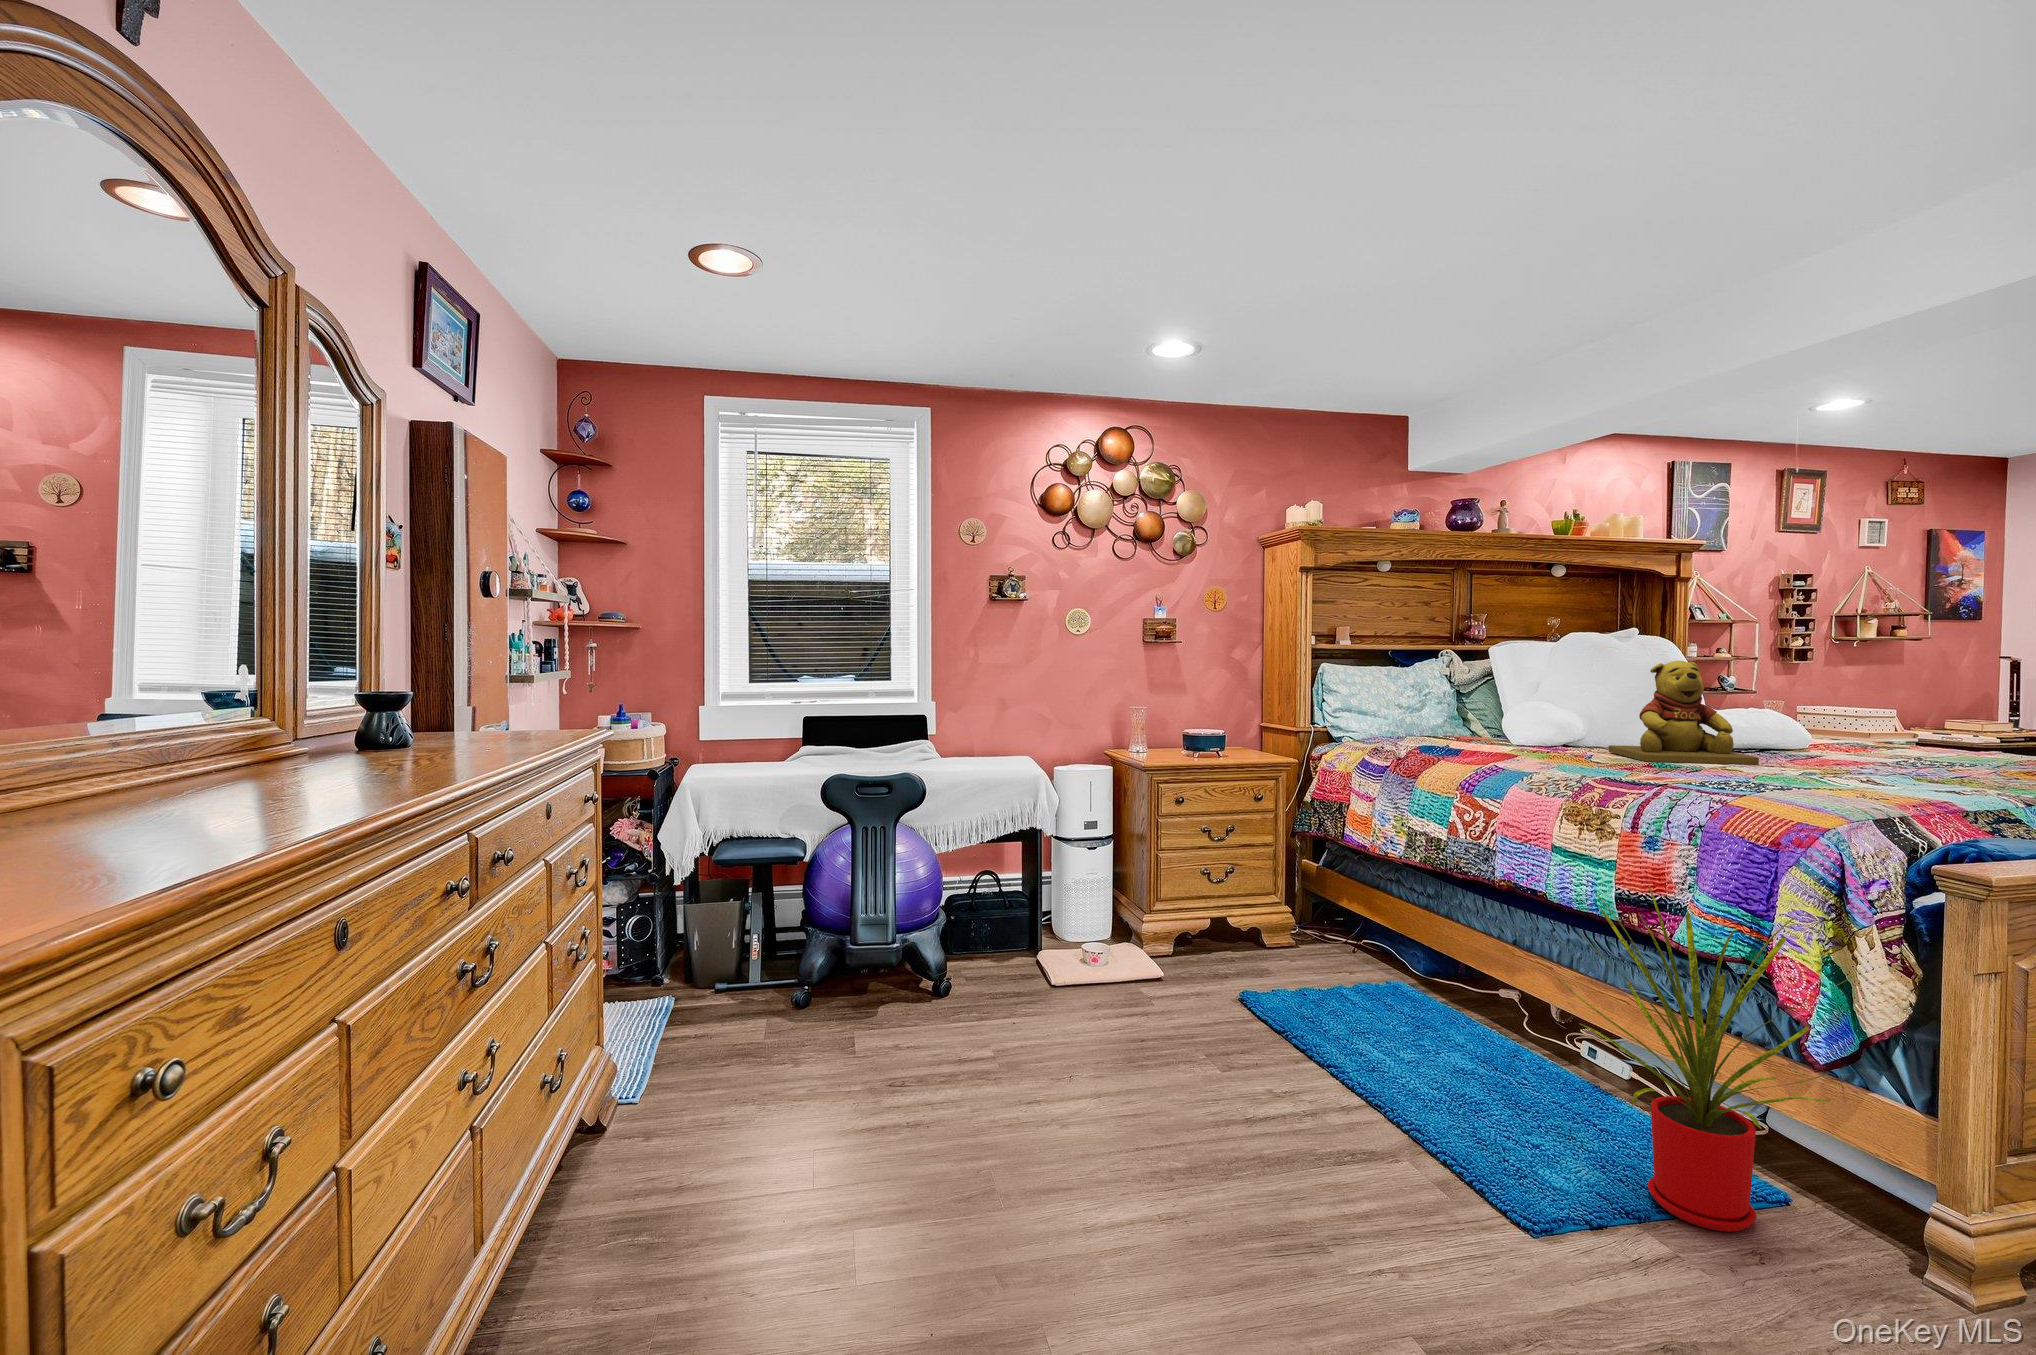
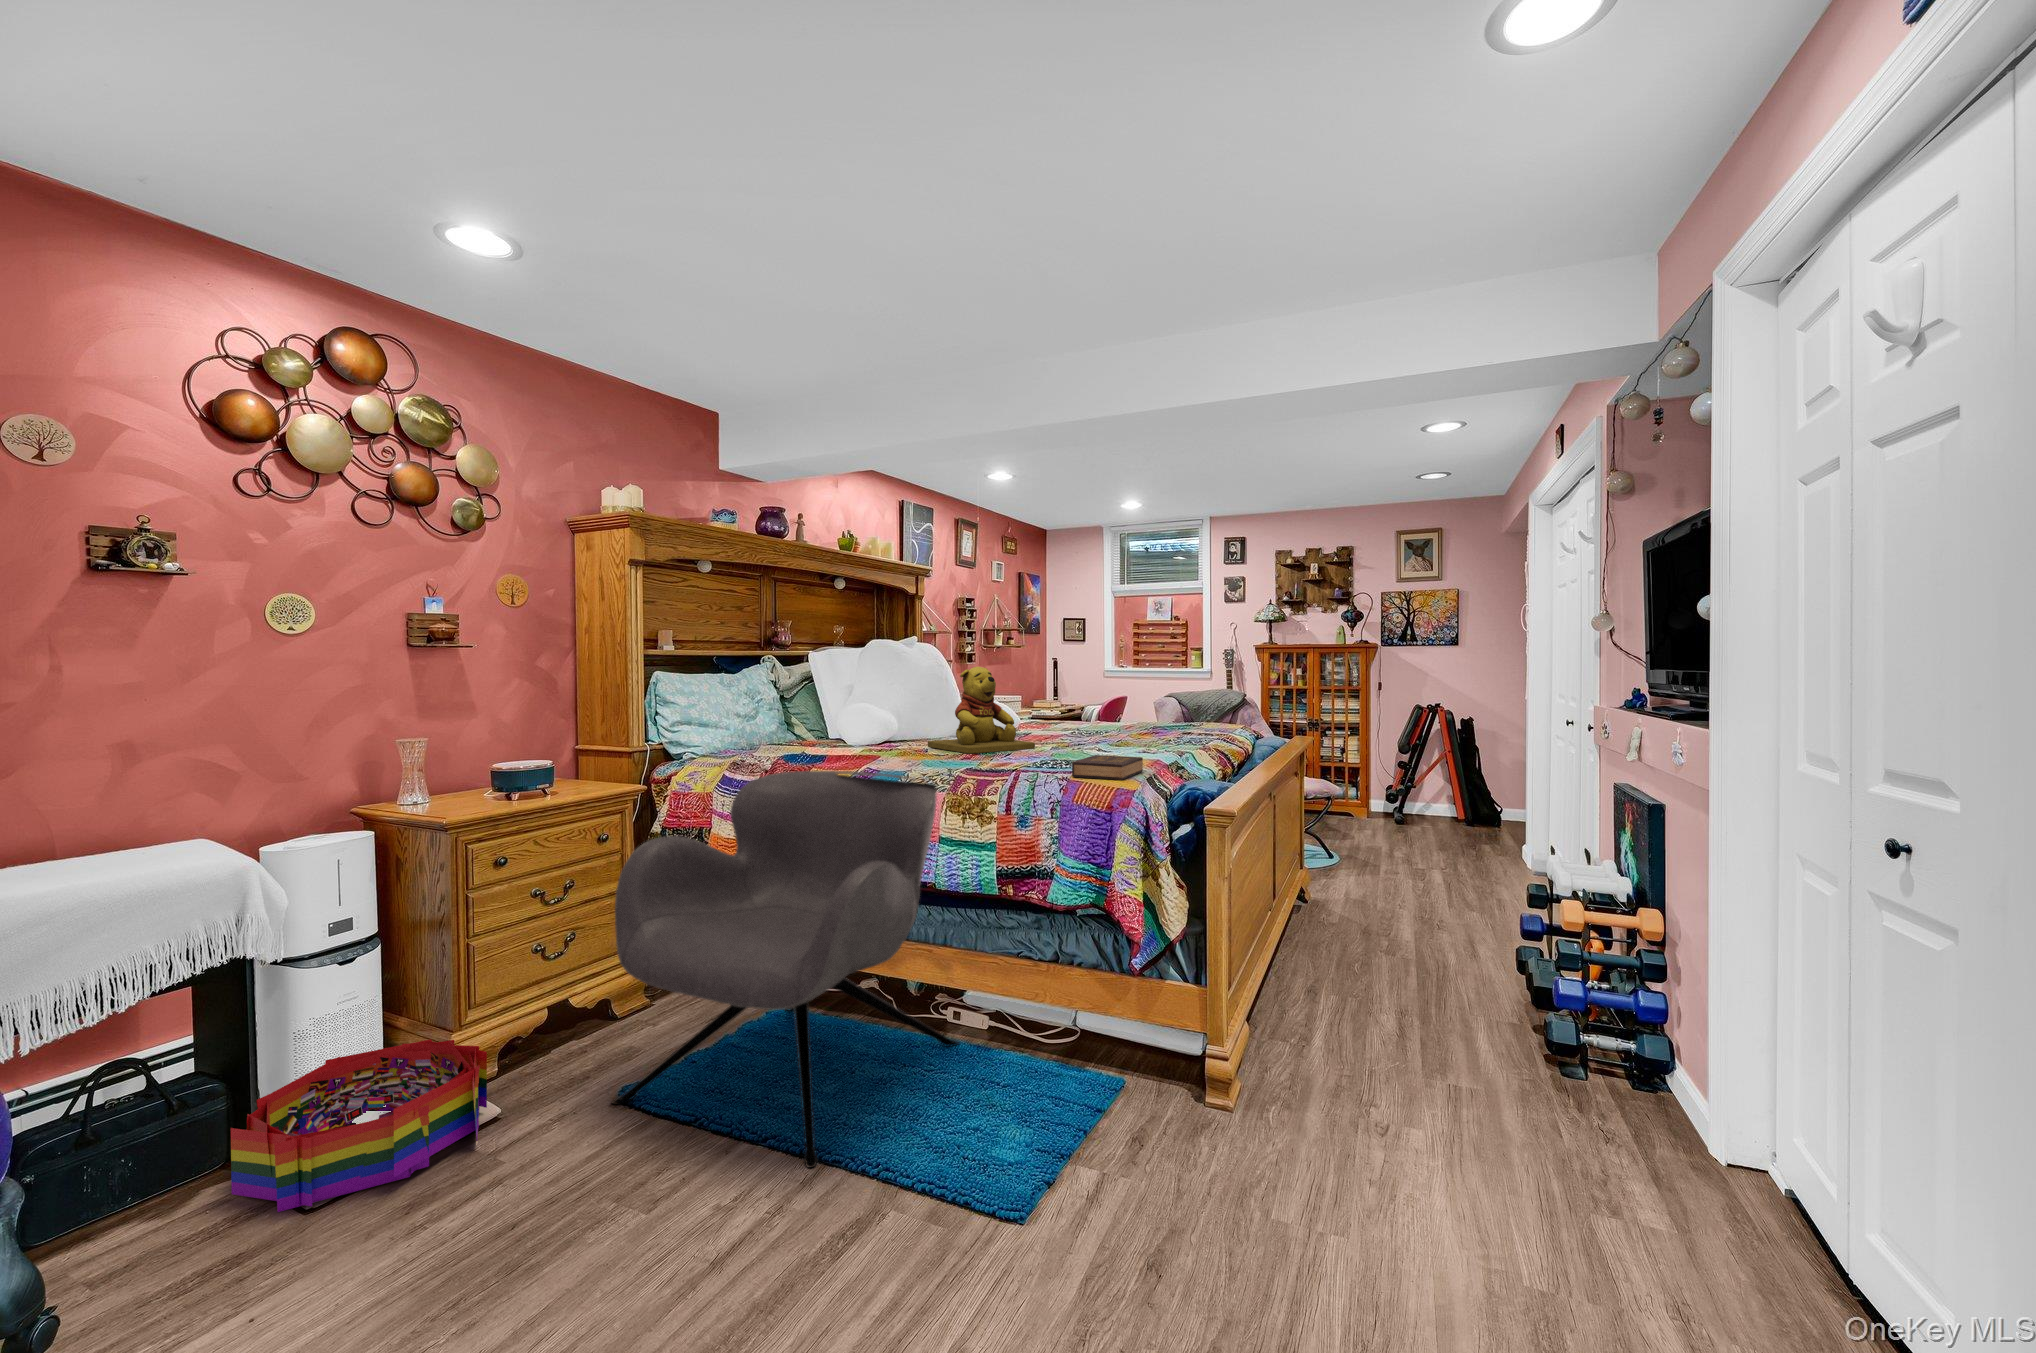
armchair: none [1229,757,1560,1087] -> present [612,771,959,1168]
hardback book: none [1712,770,1846,800] -> present [1072,755,1143,780]
house plant: present [1555,887,1854,1232] -> none [1037,870,1239,1159]
storage bin: none [1024,910,1155,991] -> present [231,1039,487,1212]

